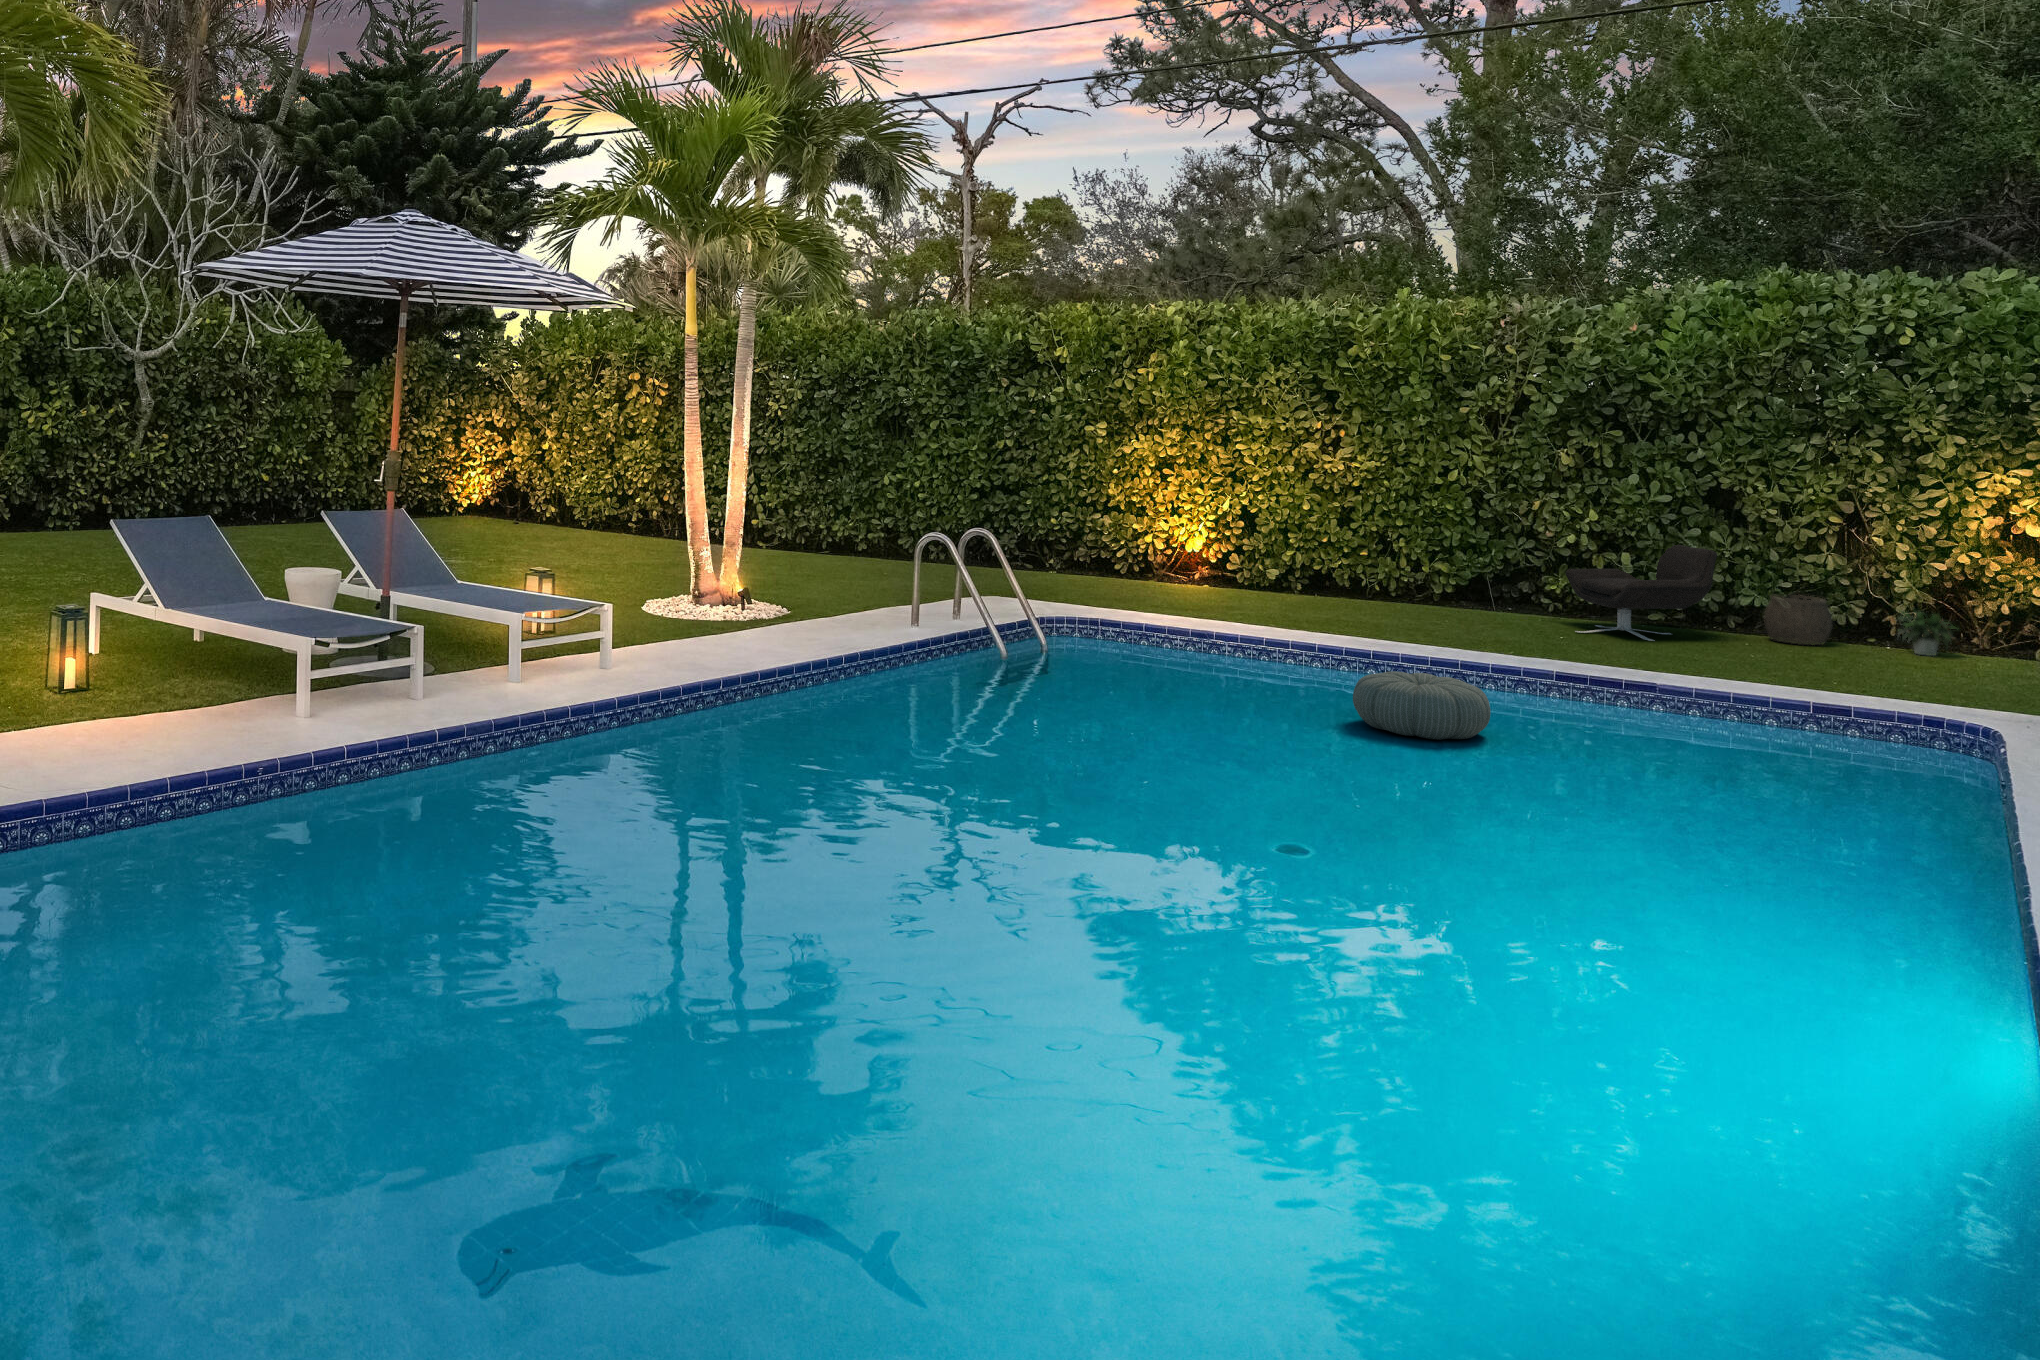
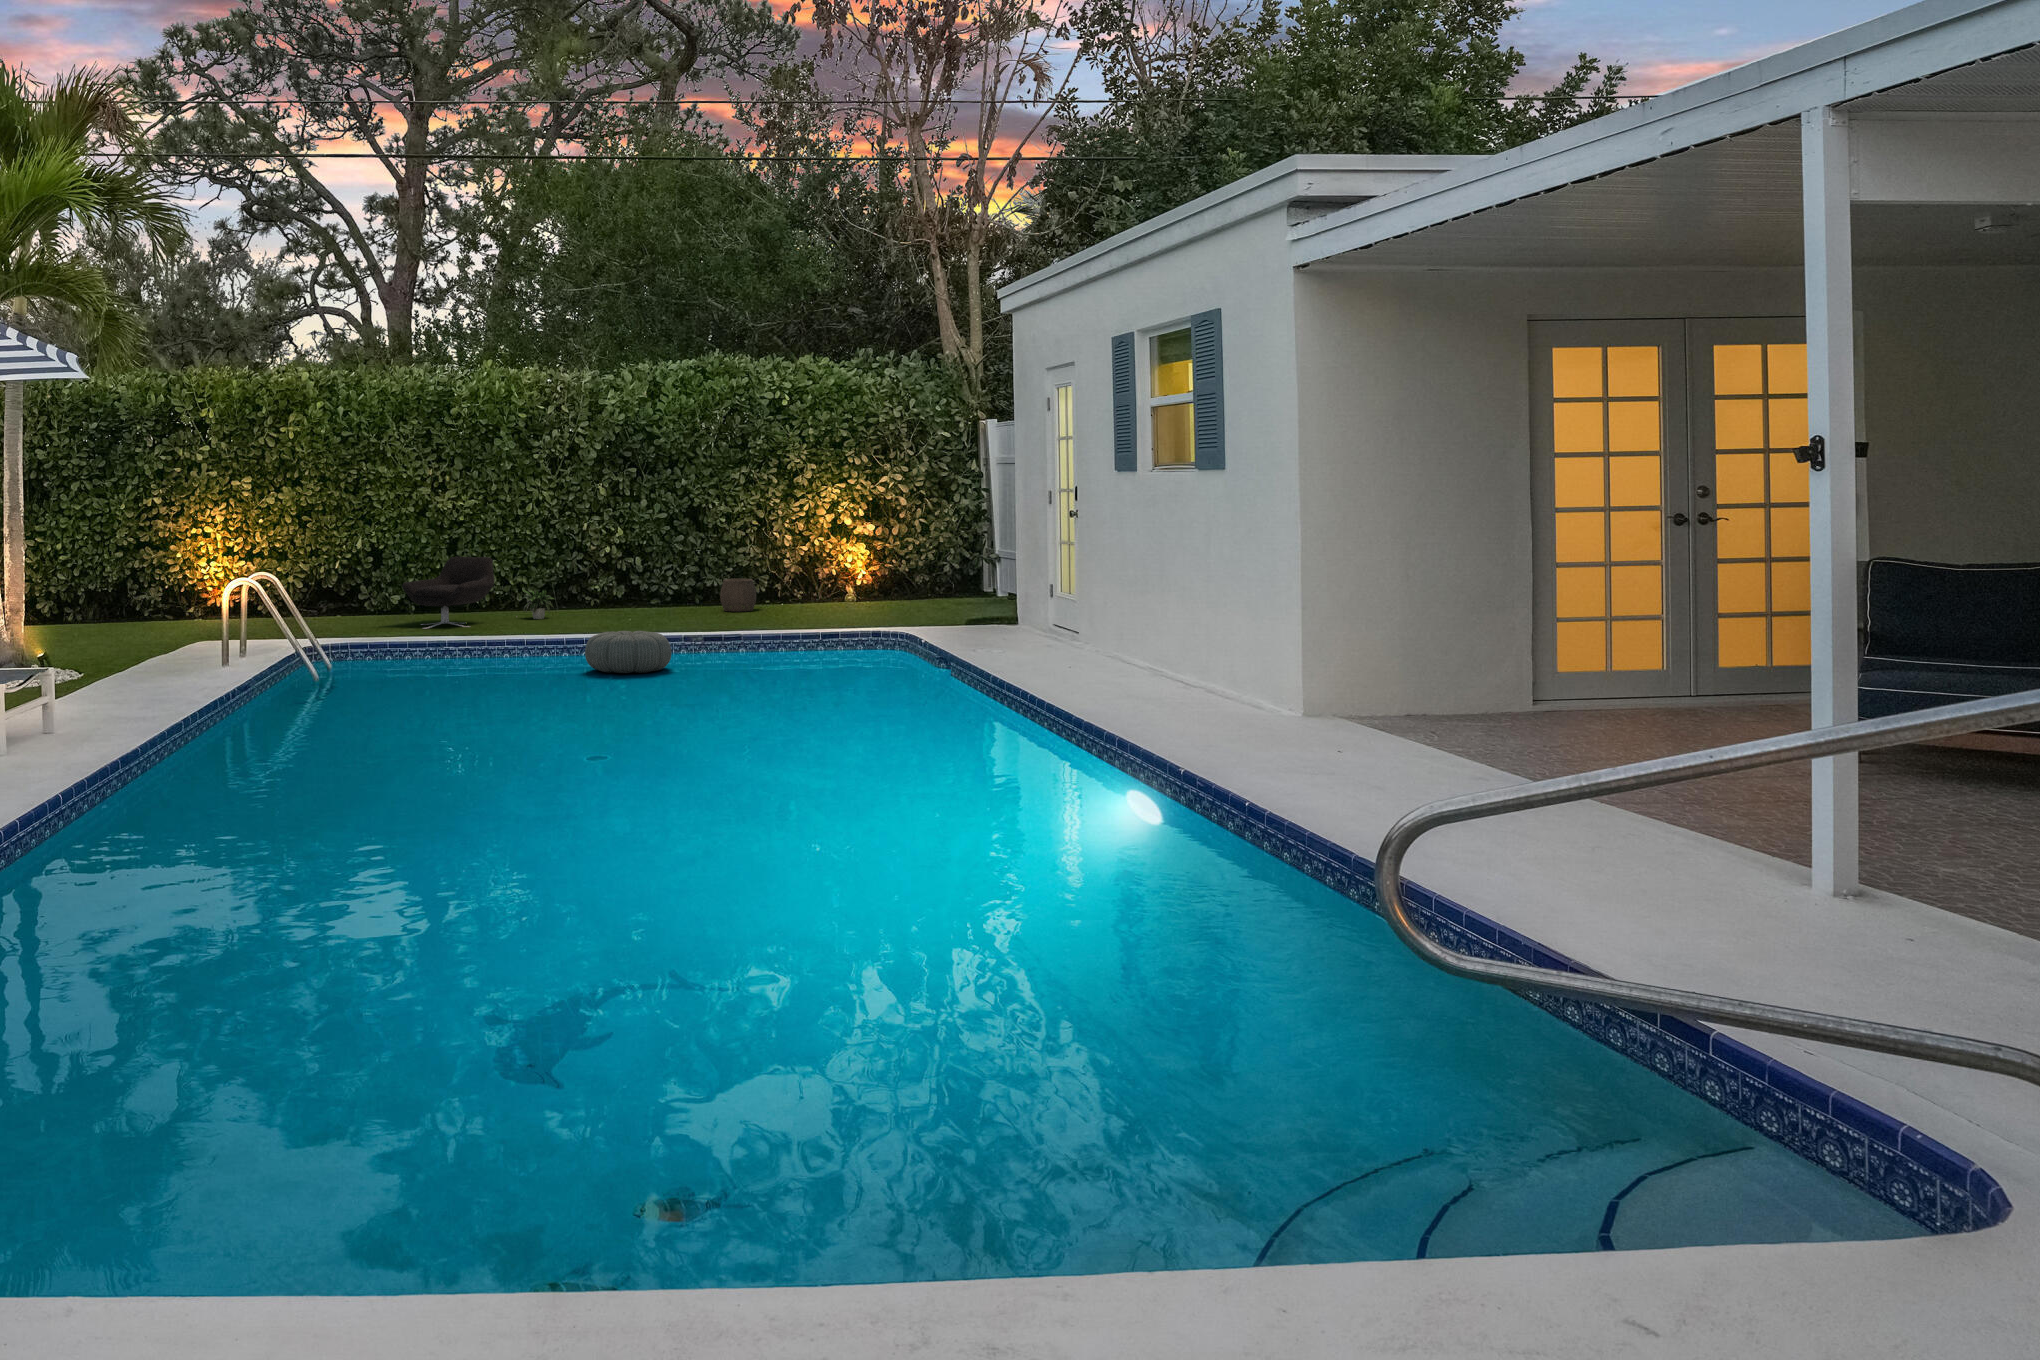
lounge chair: present [1566,545,1717,641] -> present [402,556,494,629]
potted plant: present [1898,612,1954,656] -> present [516,590,554,619]

